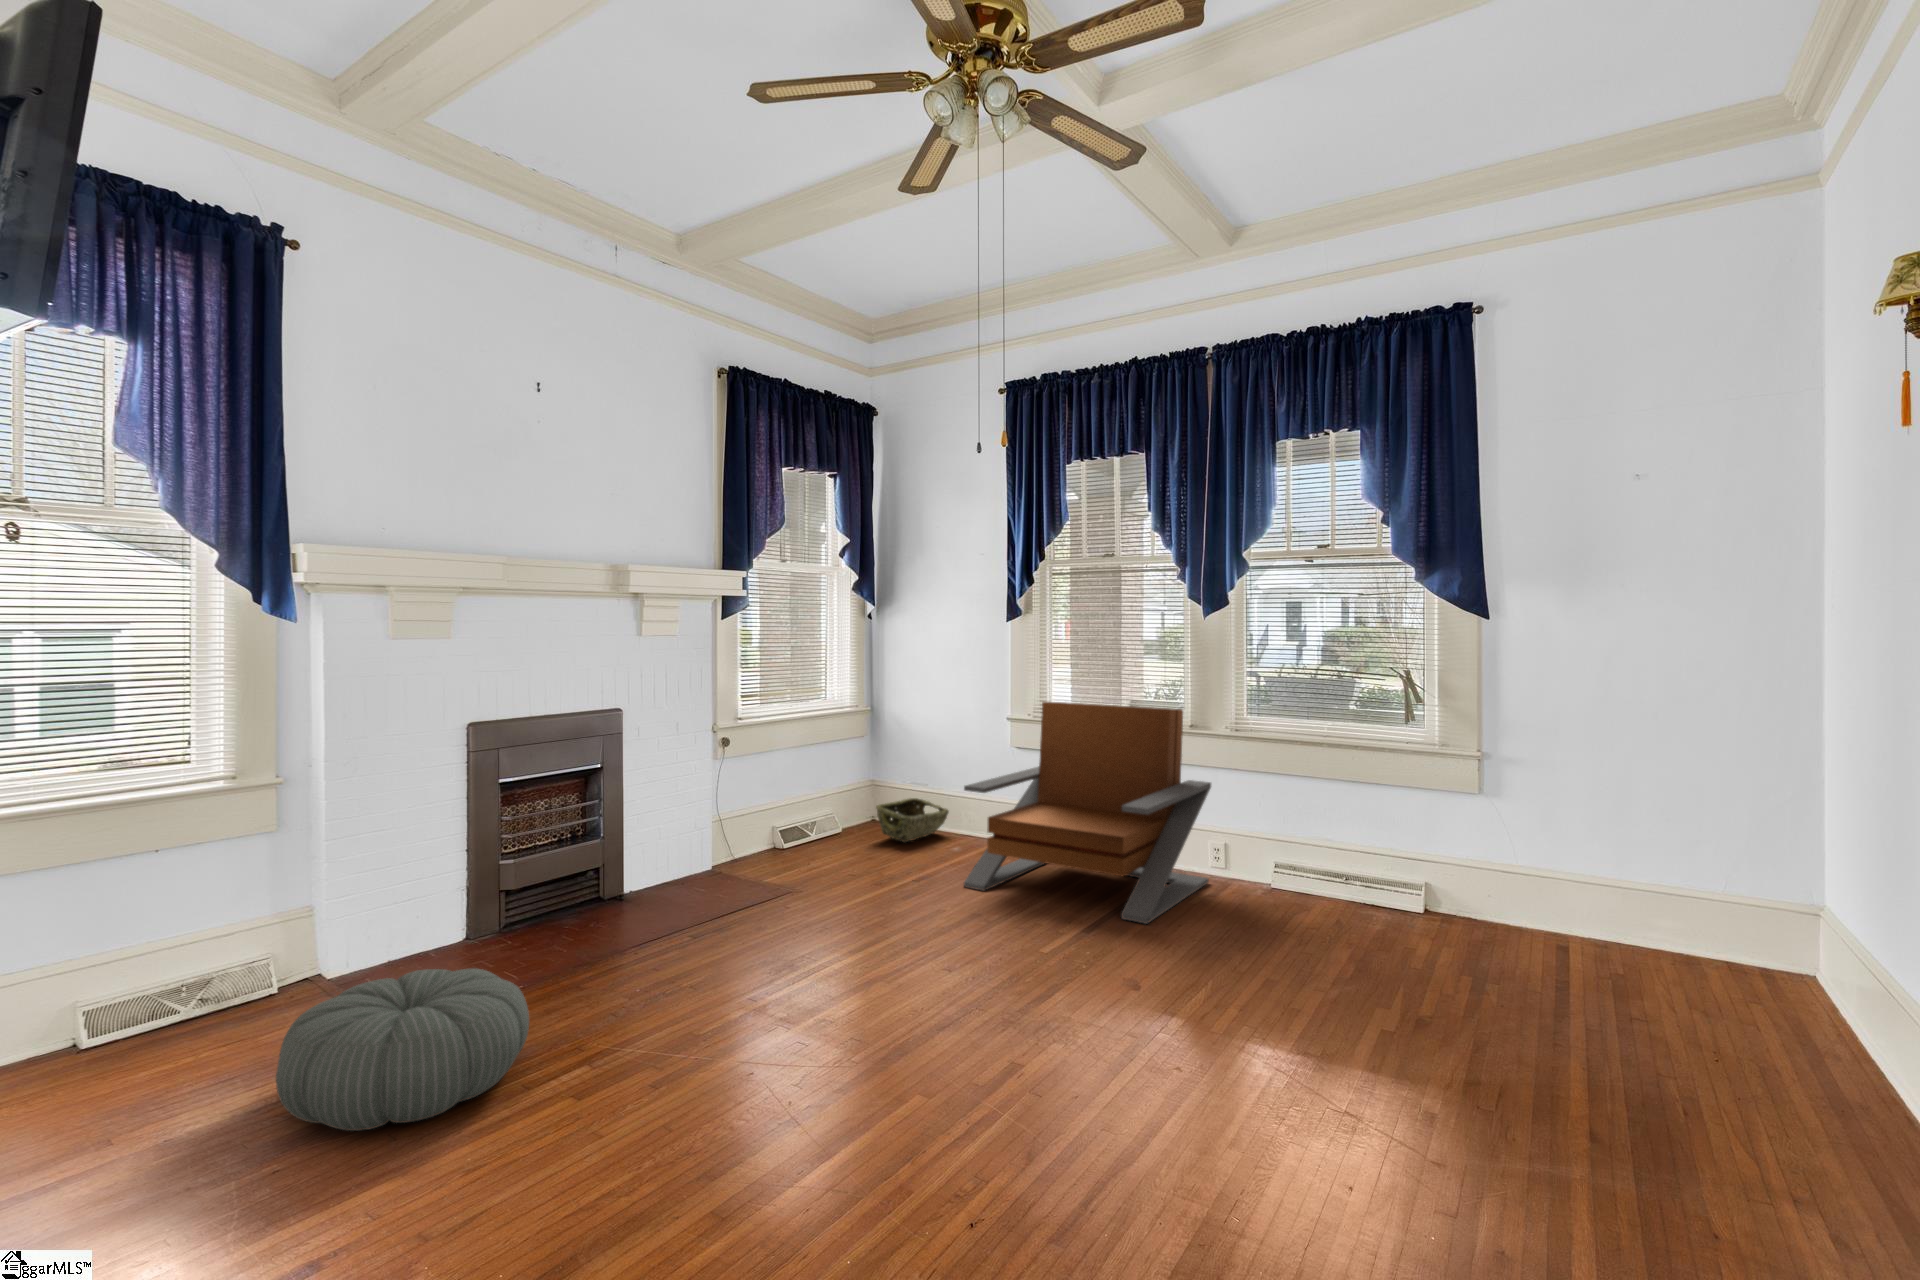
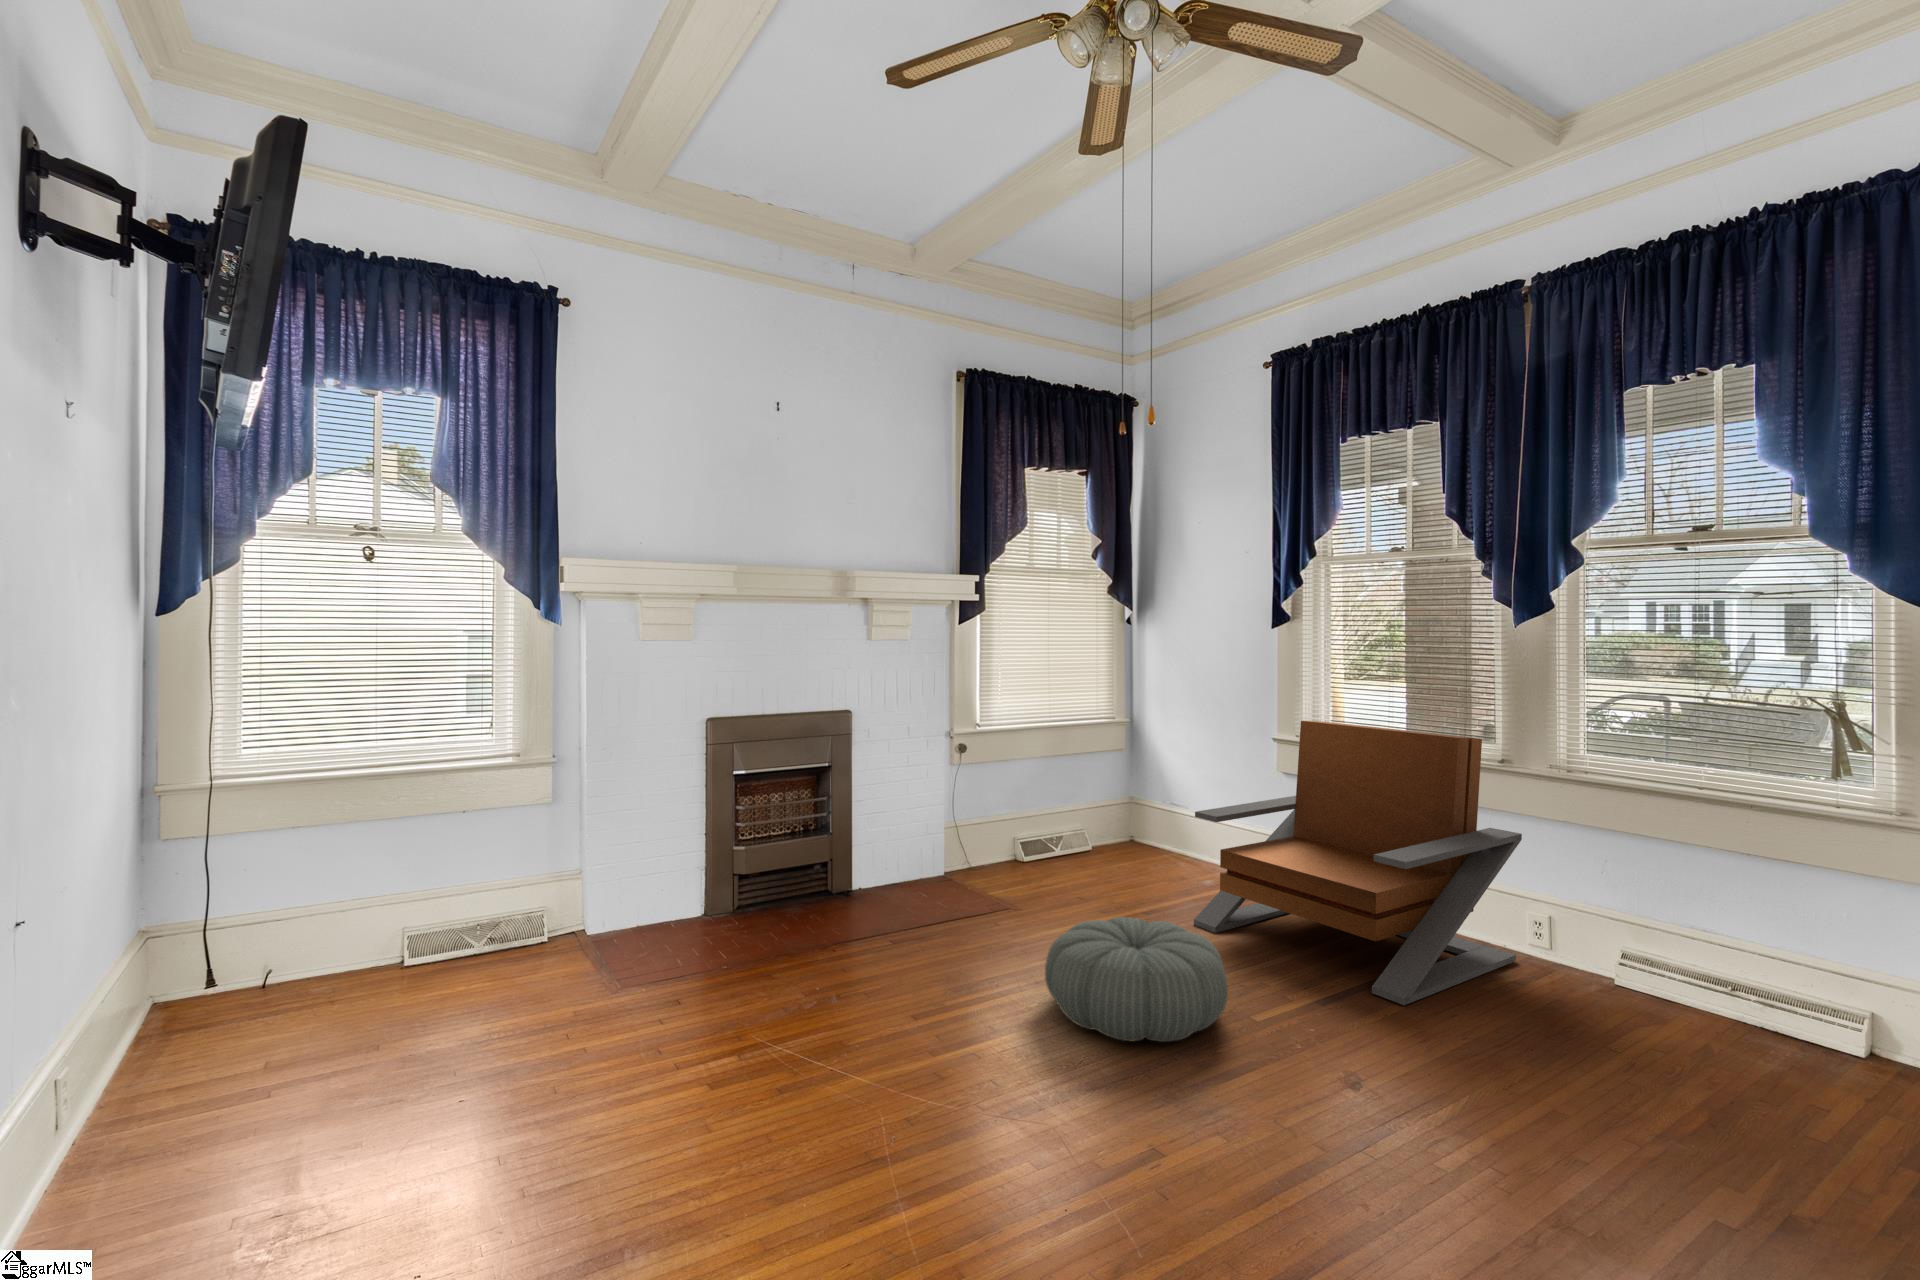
woven basket: present [876,798,949,842] -> none [1122,817,1206,865]
pouf: present [276,969,529,1131] -> present [1045,917,1228,1042]

